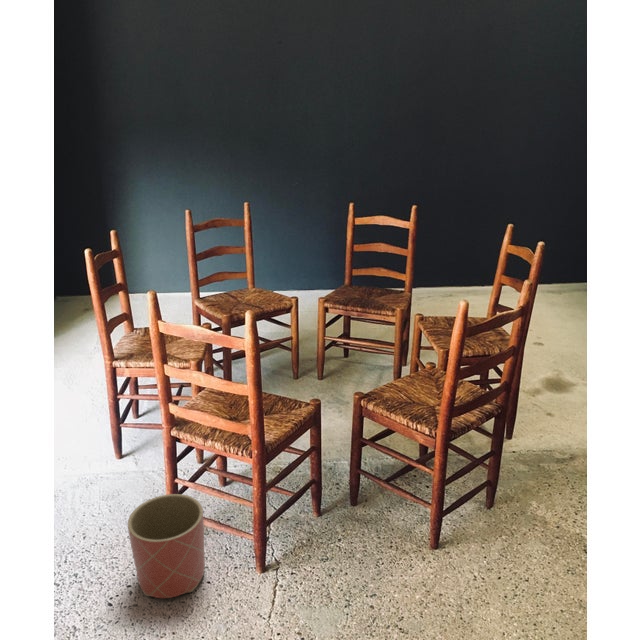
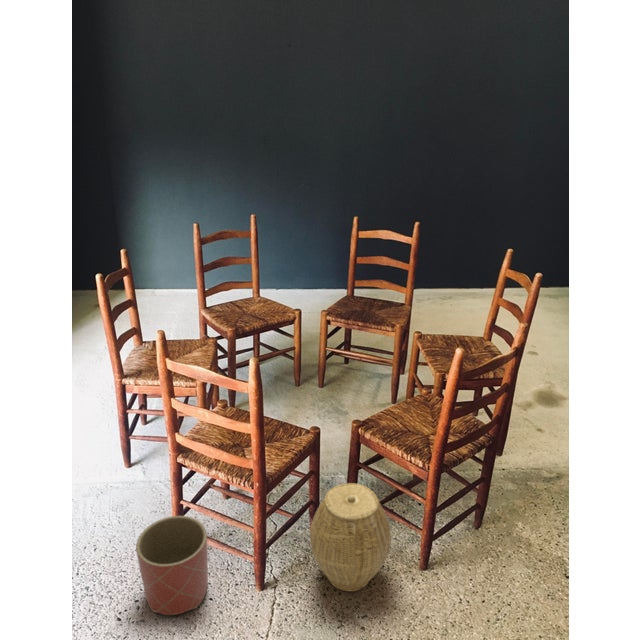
woven basket: none [313,456,399,571] -> present [310,483,391,591]

